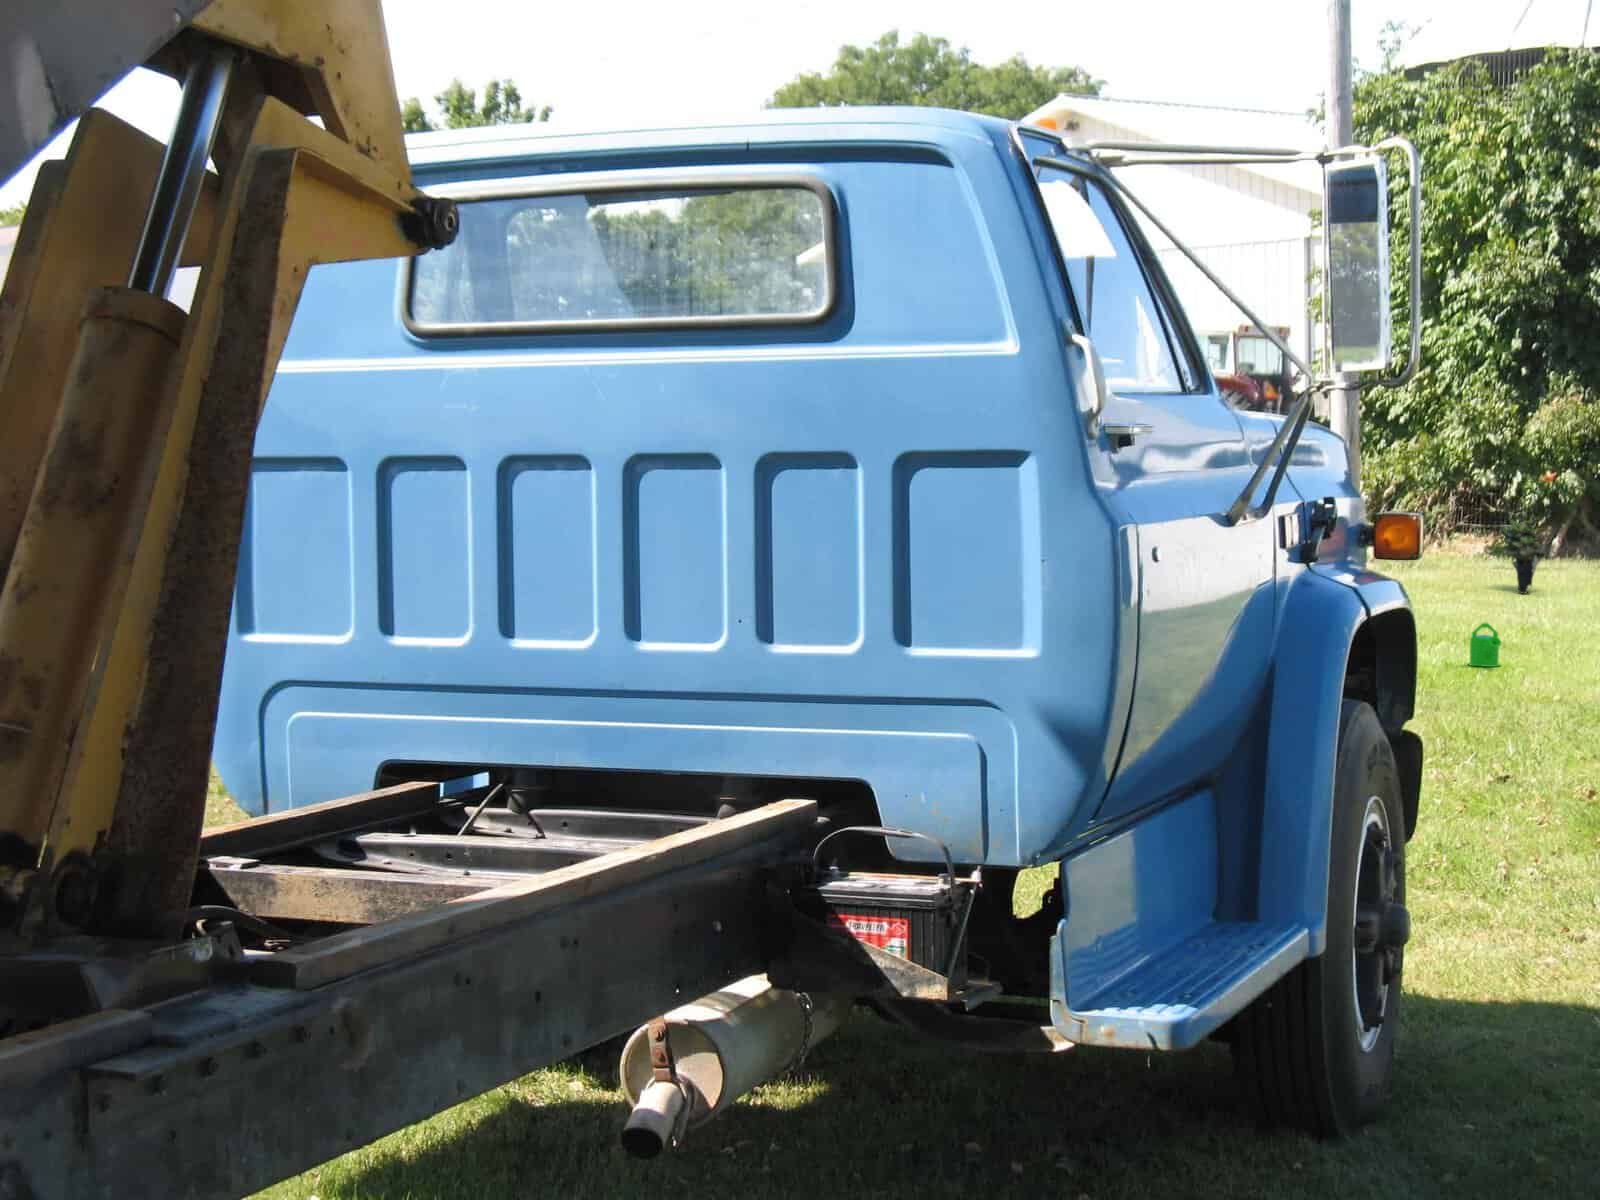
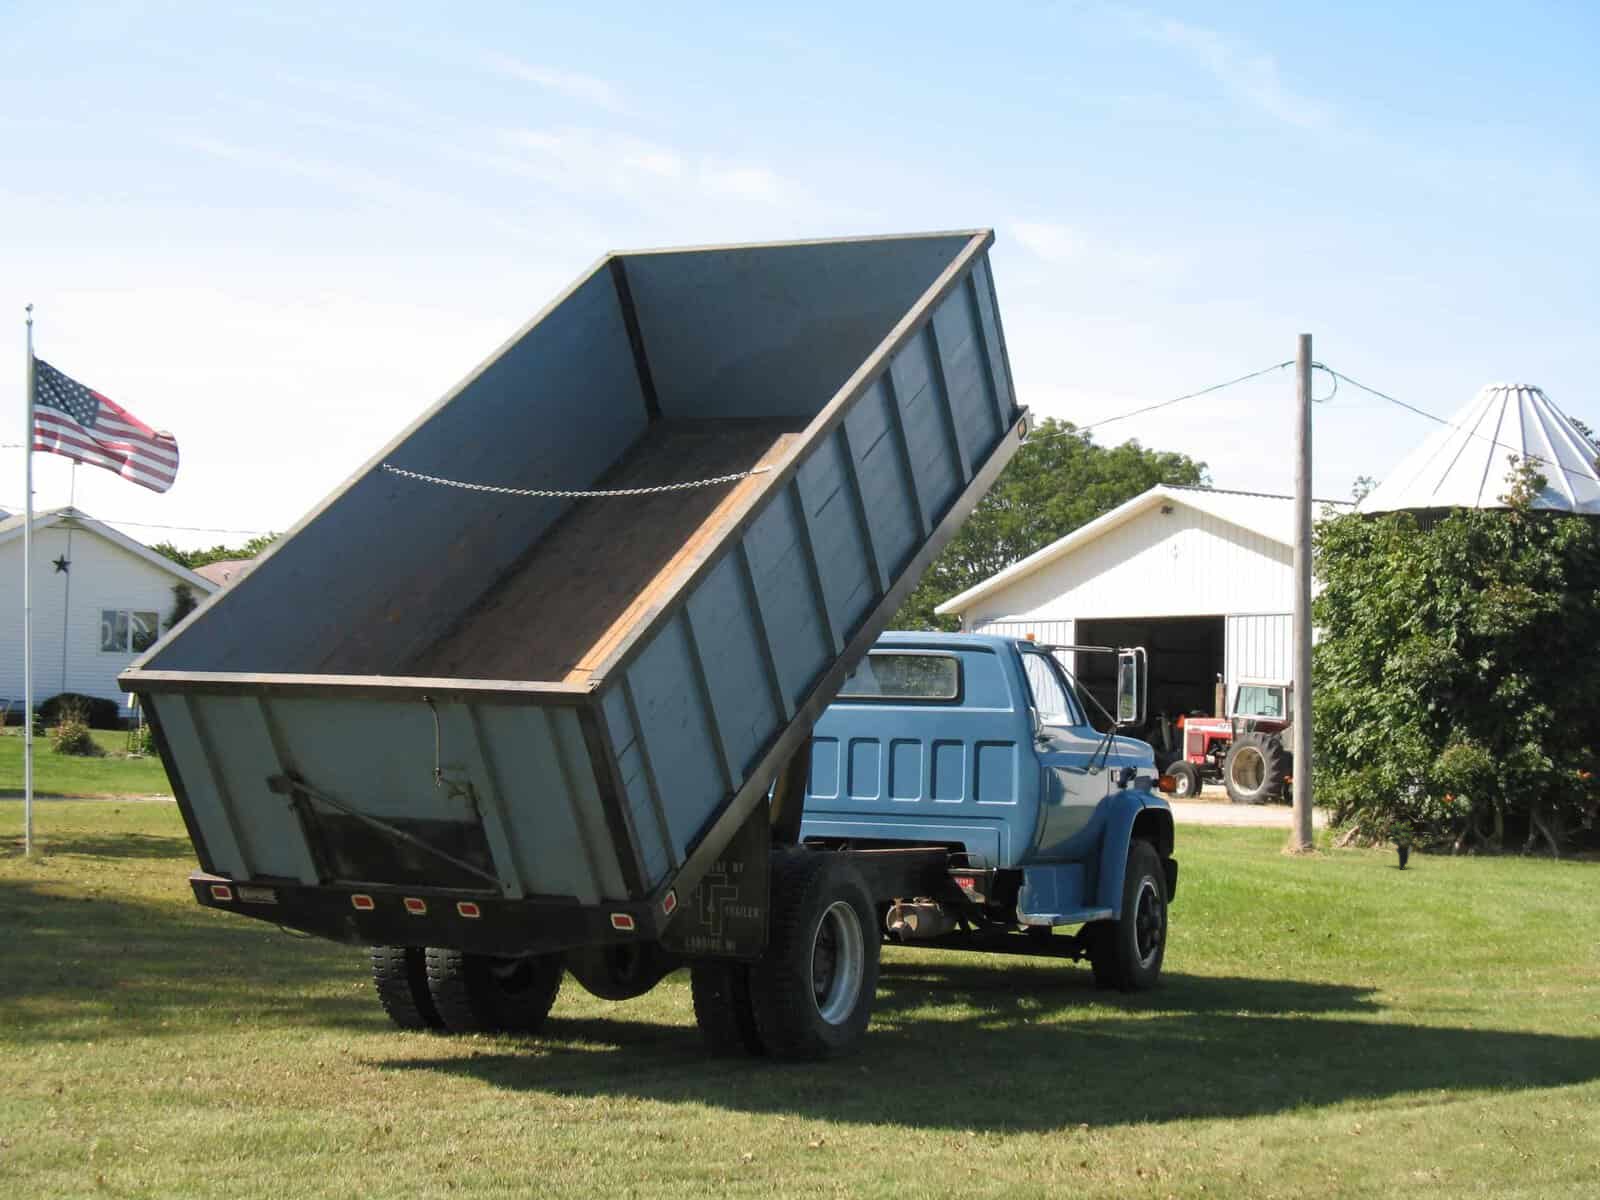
watering can: present [1469,623,1501,667] -> none [1320,869,1339,895]

